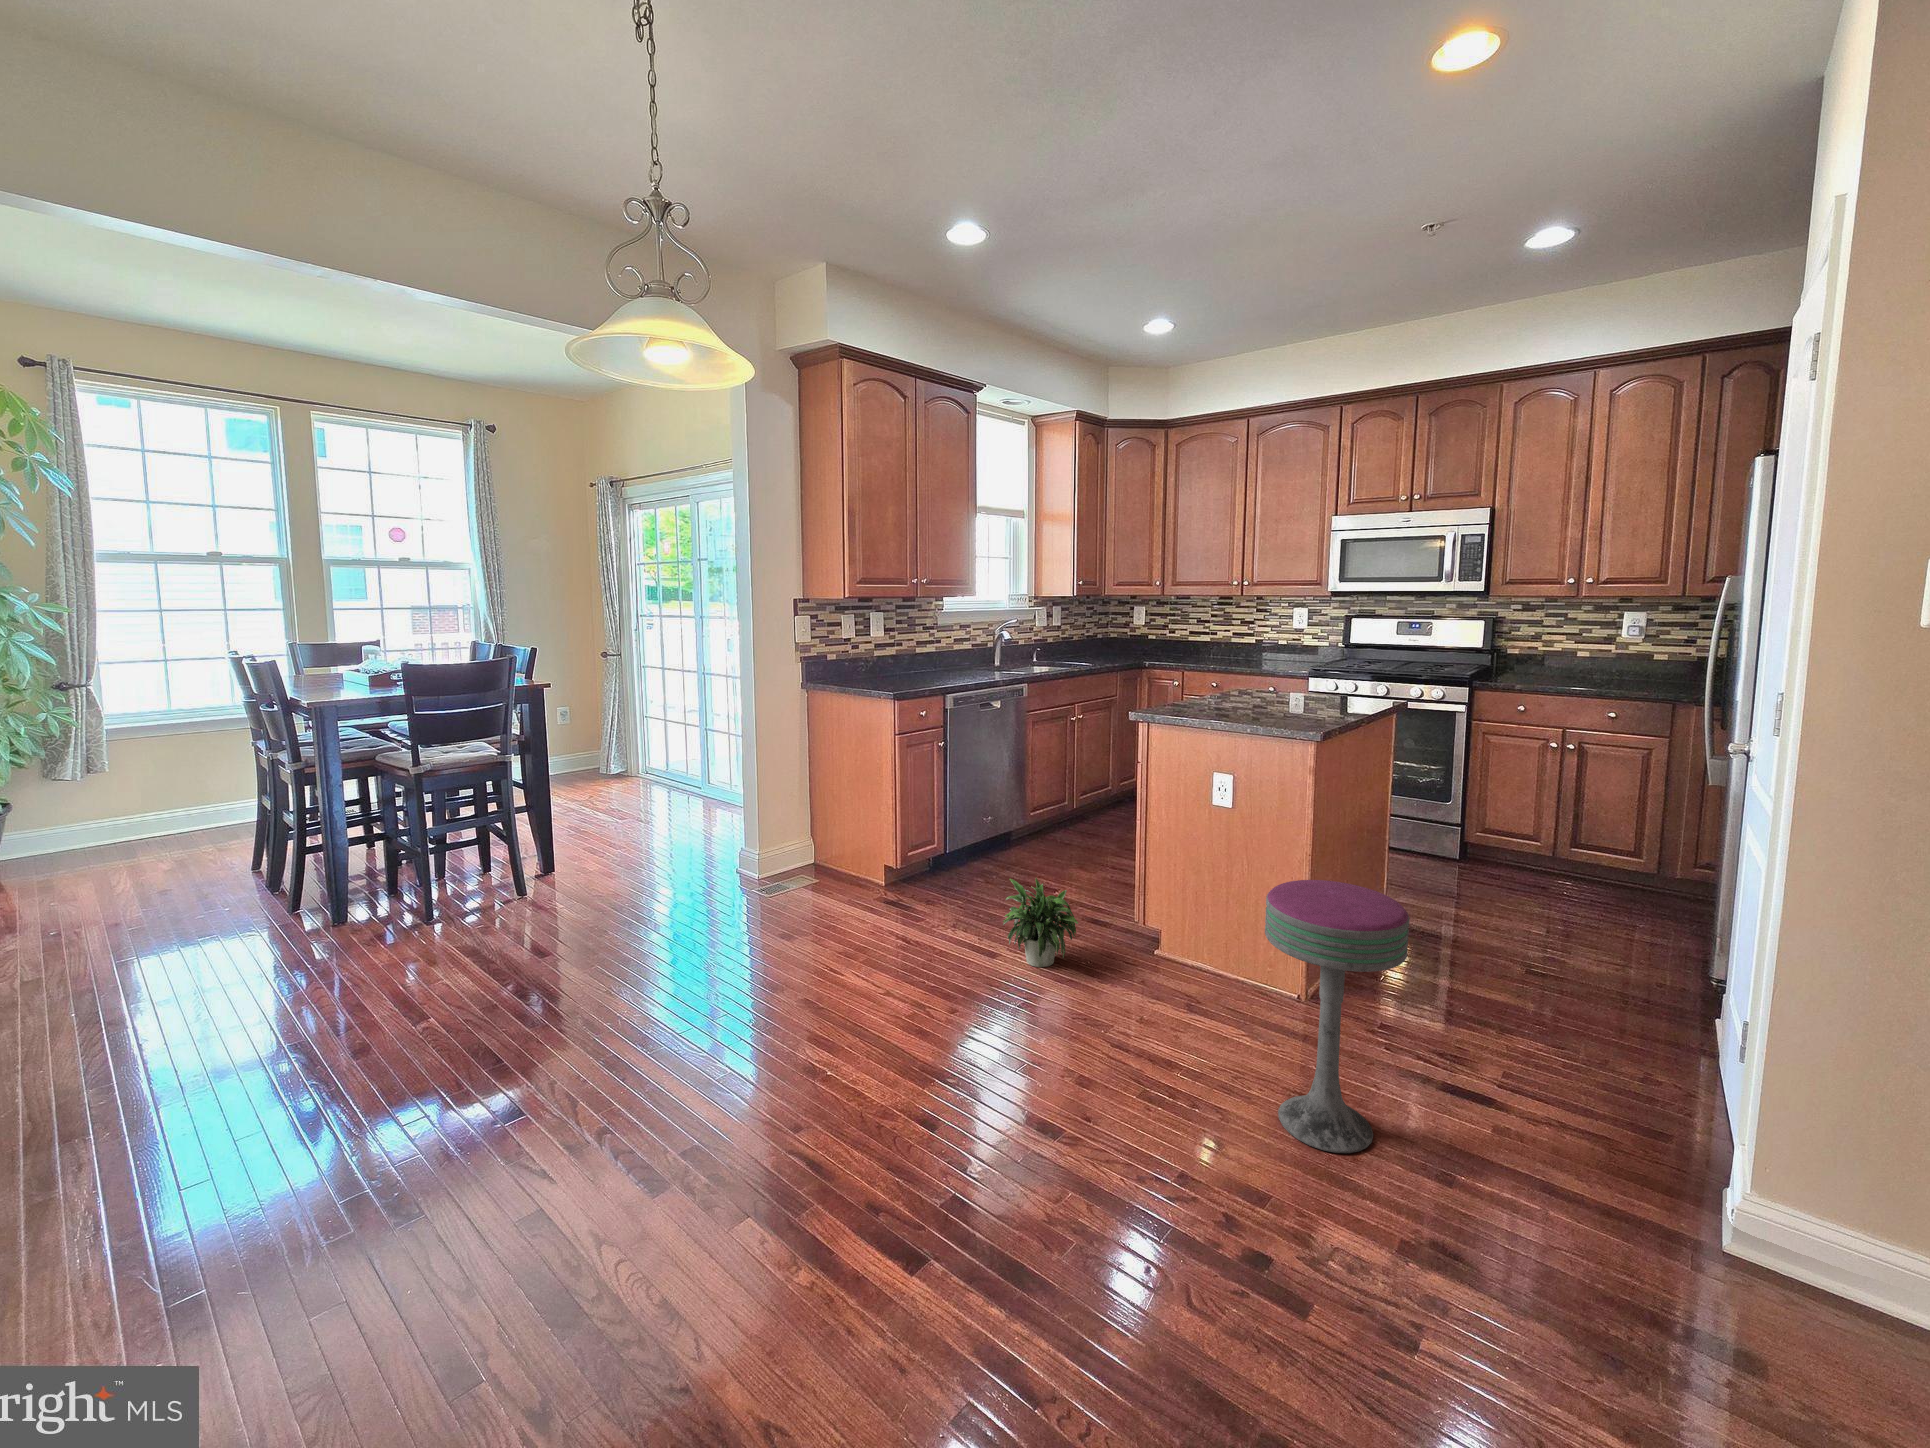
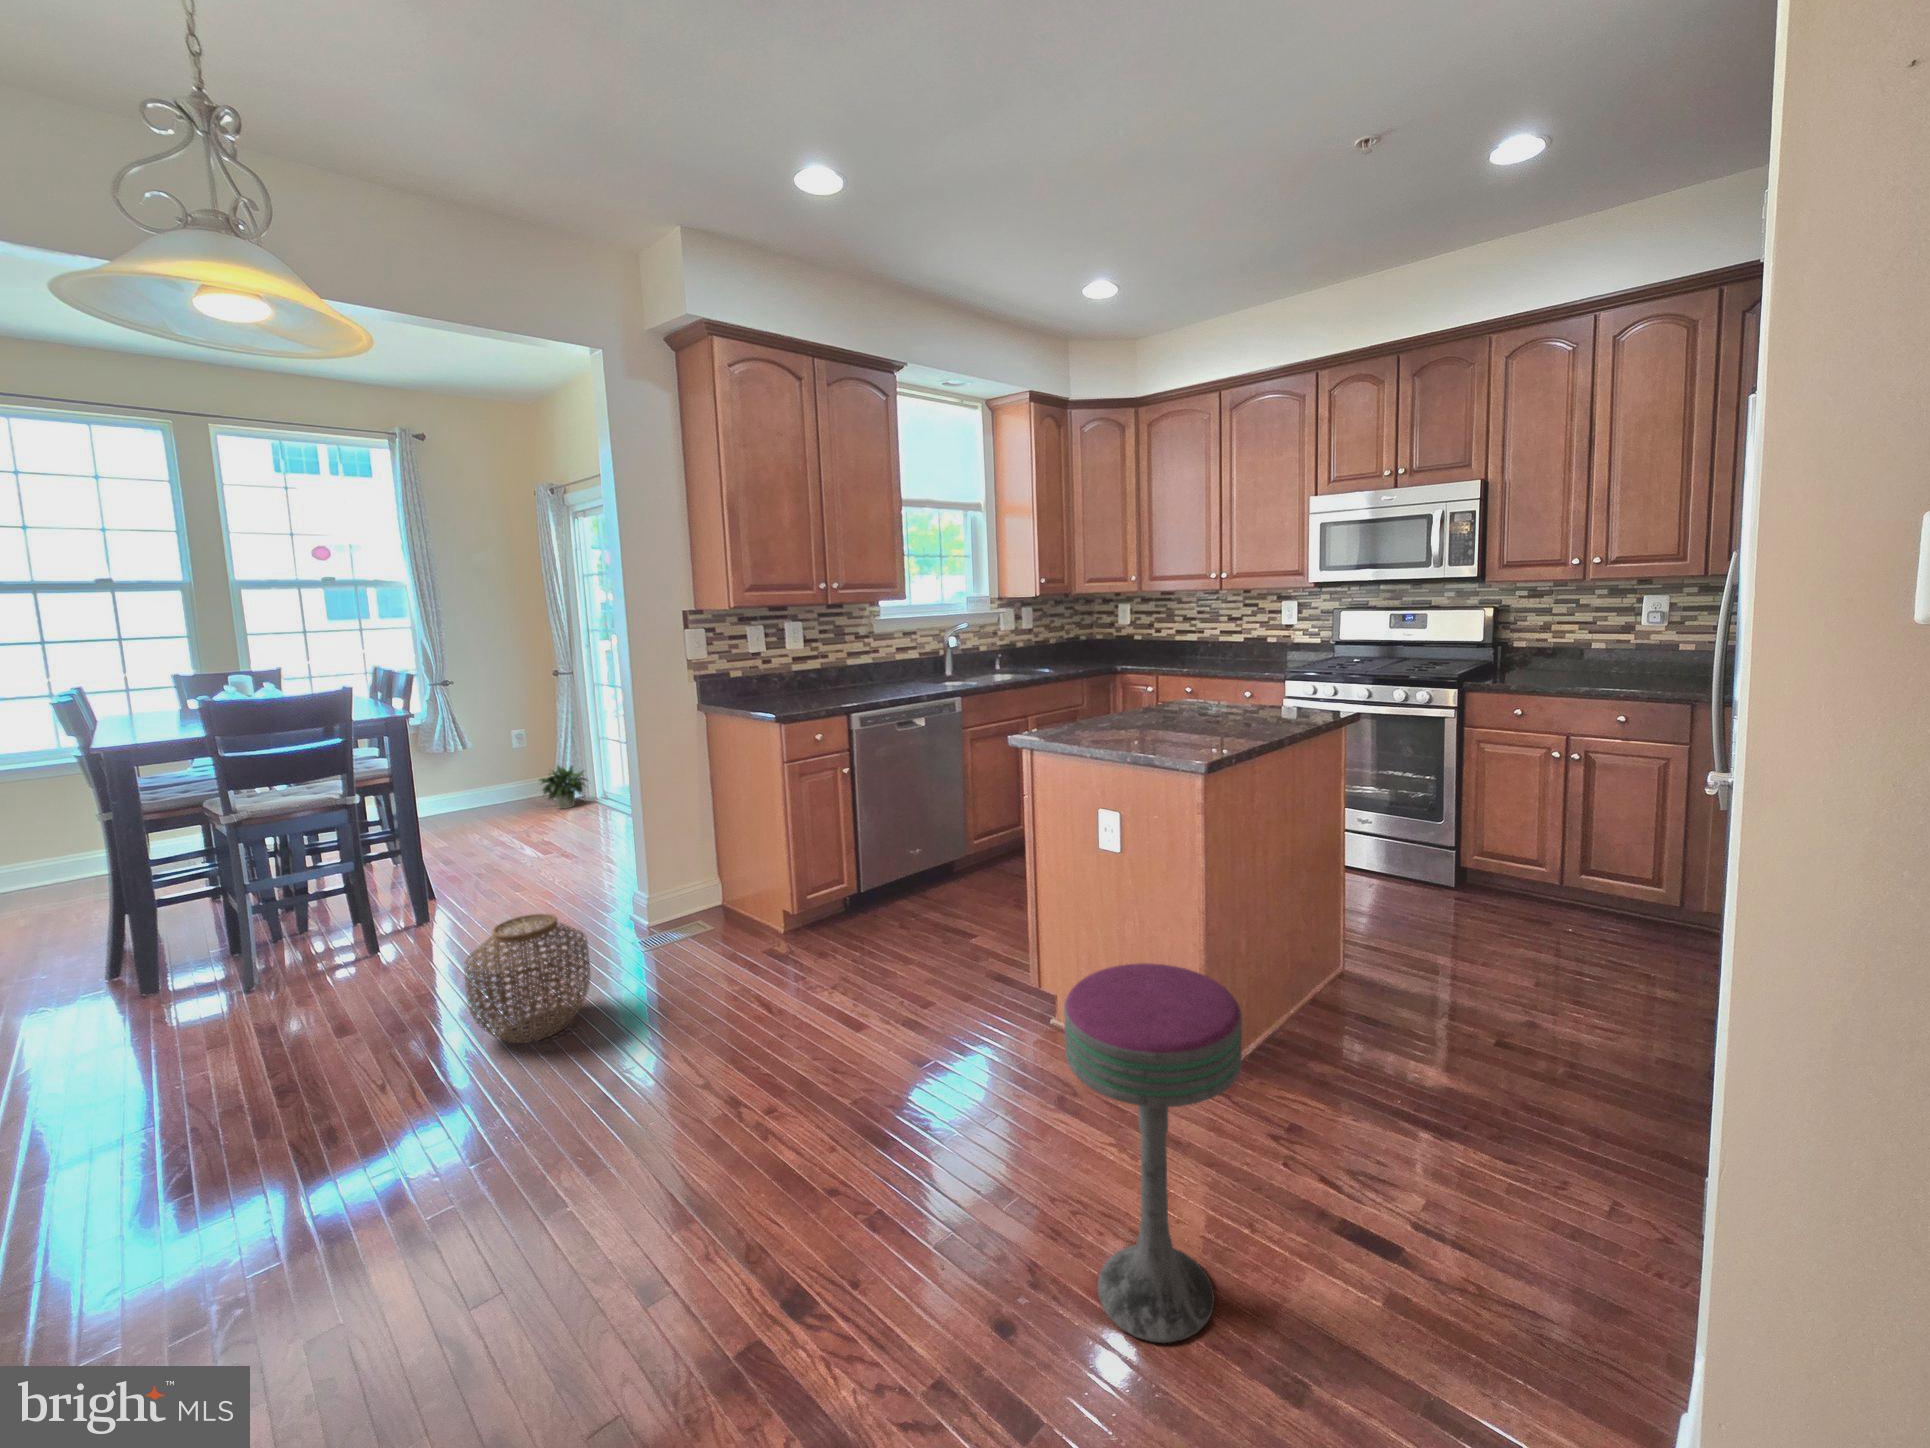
woven basket: none [665,855,760,963] -> present [464,914,590,1043]
potted plant: present [1003,878,1078,967] -> present [540,766,587,809]

